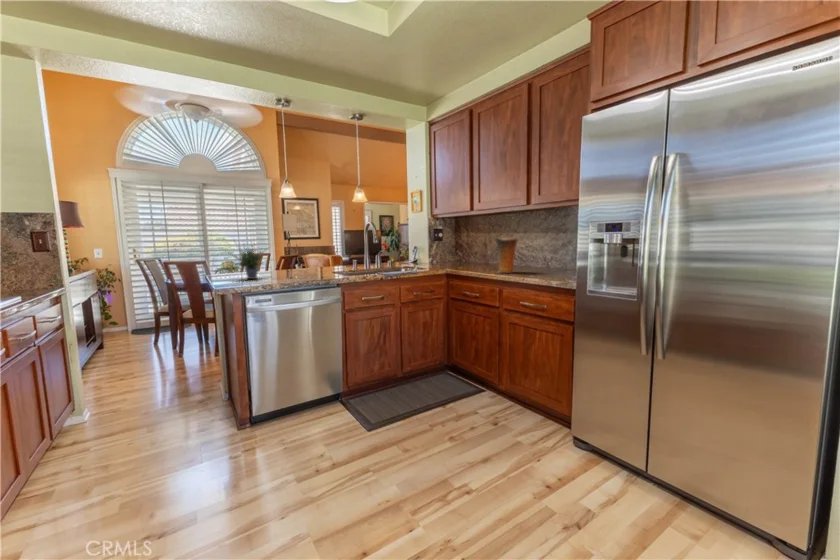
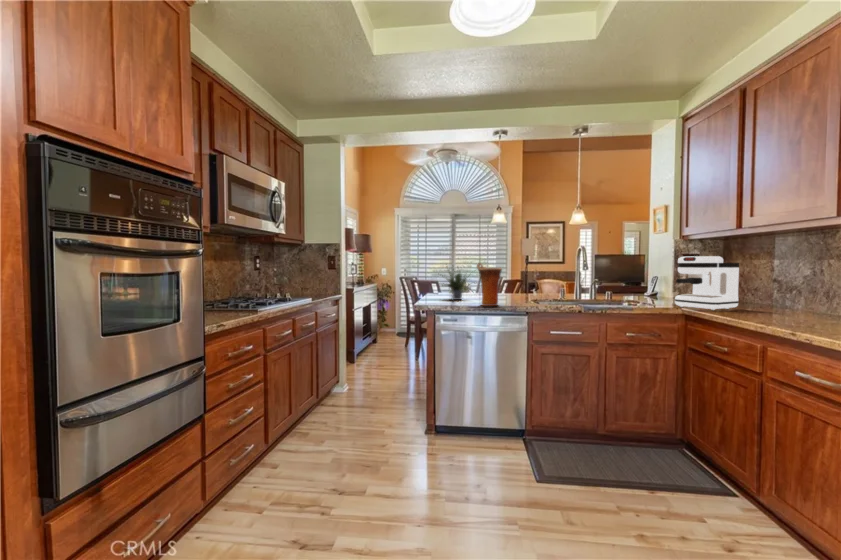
coffee maker: none [438,231,472,269] -> present [675,256,739,310]
vase: present [495,234,518,273] -> present [477,263,502,306]

